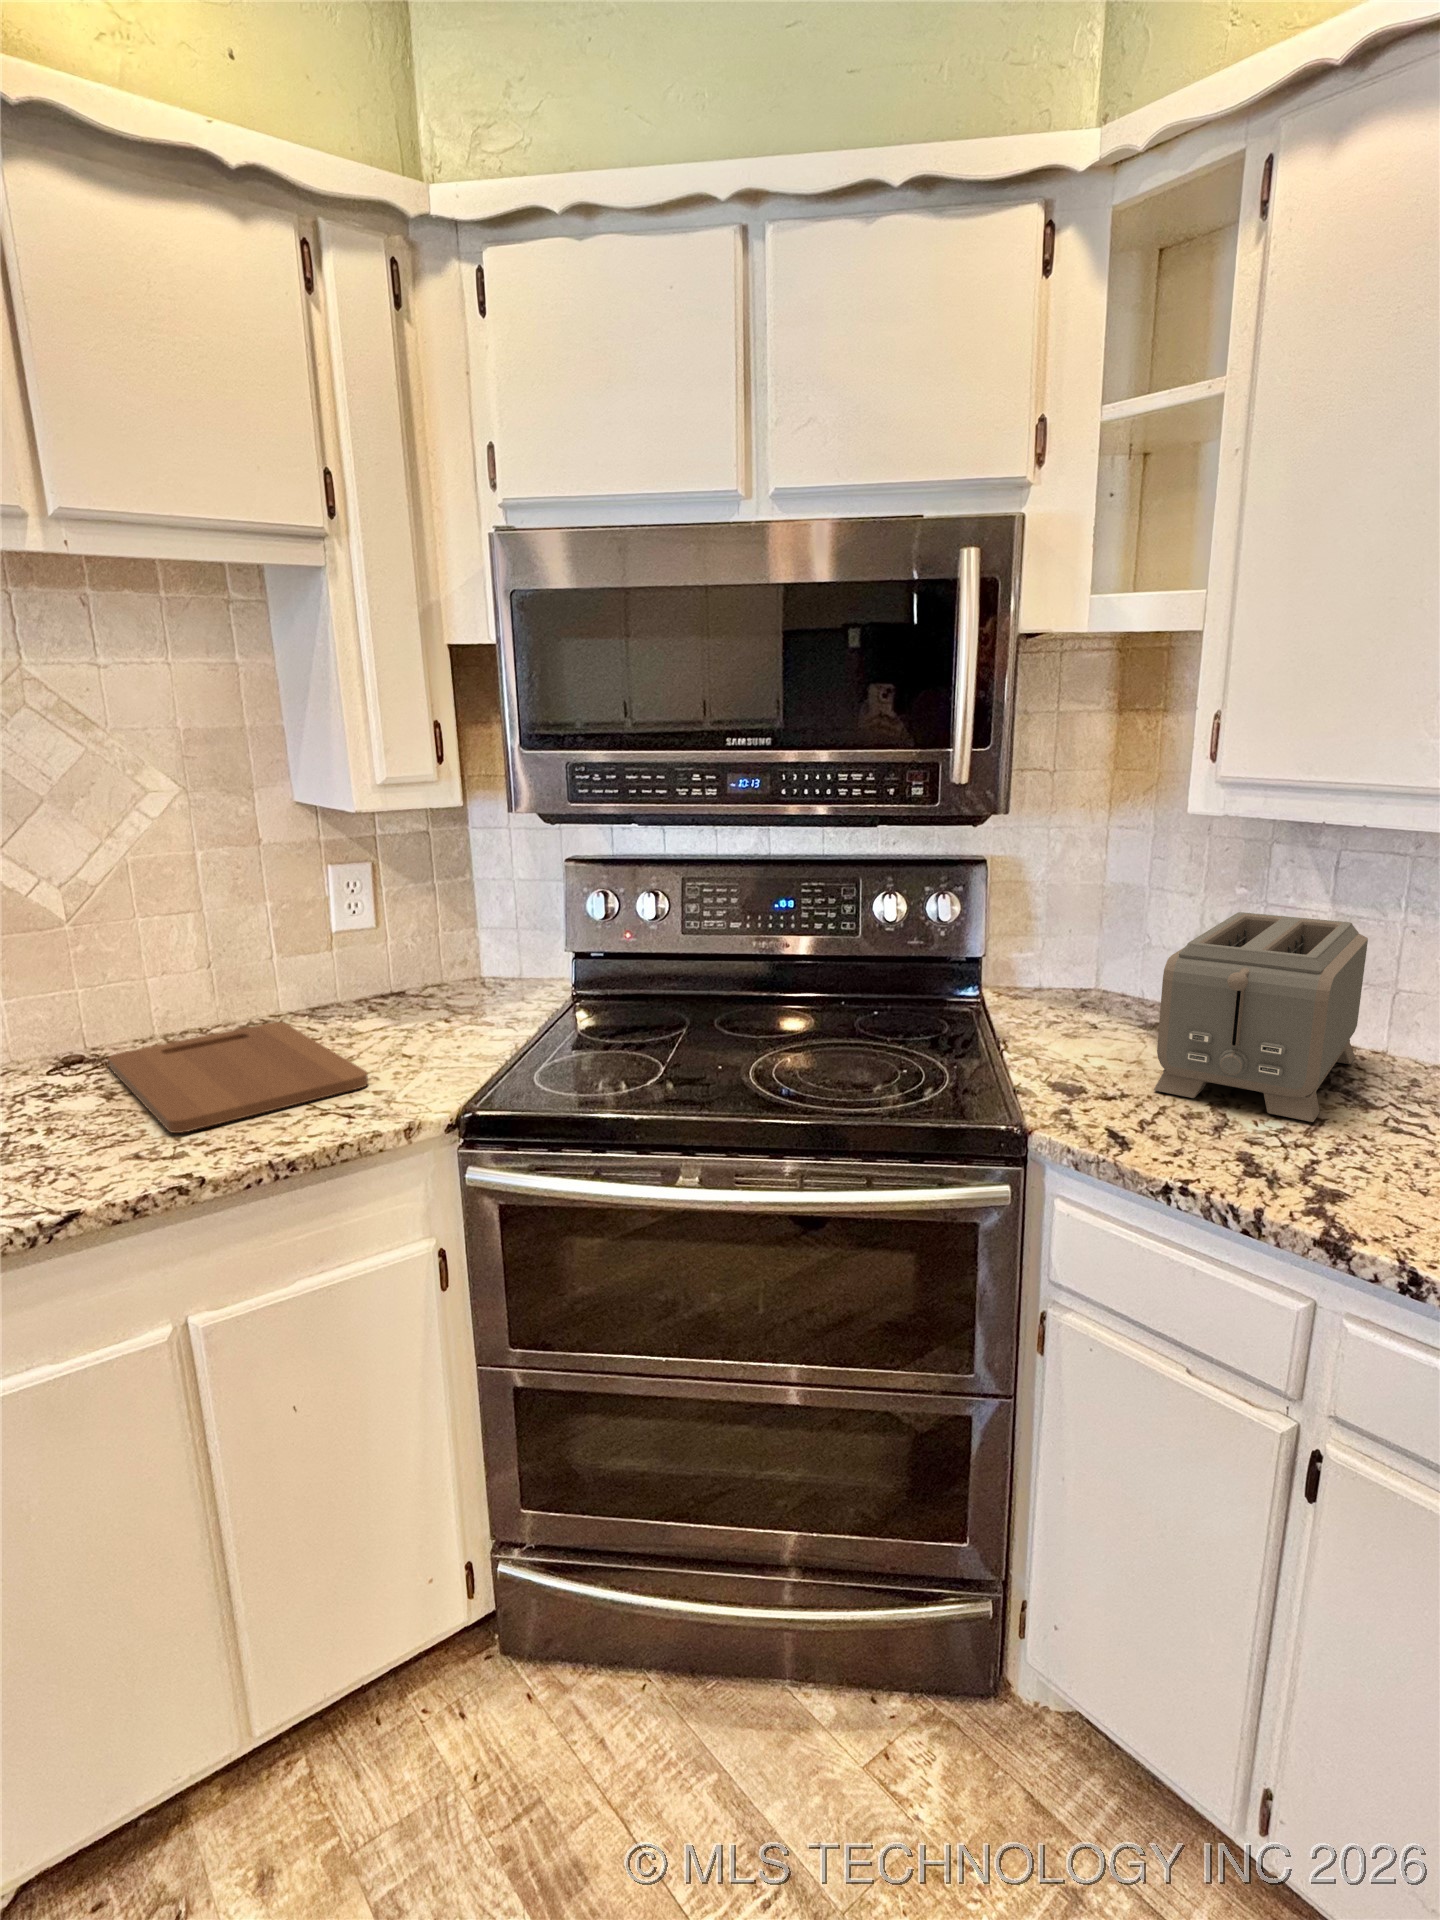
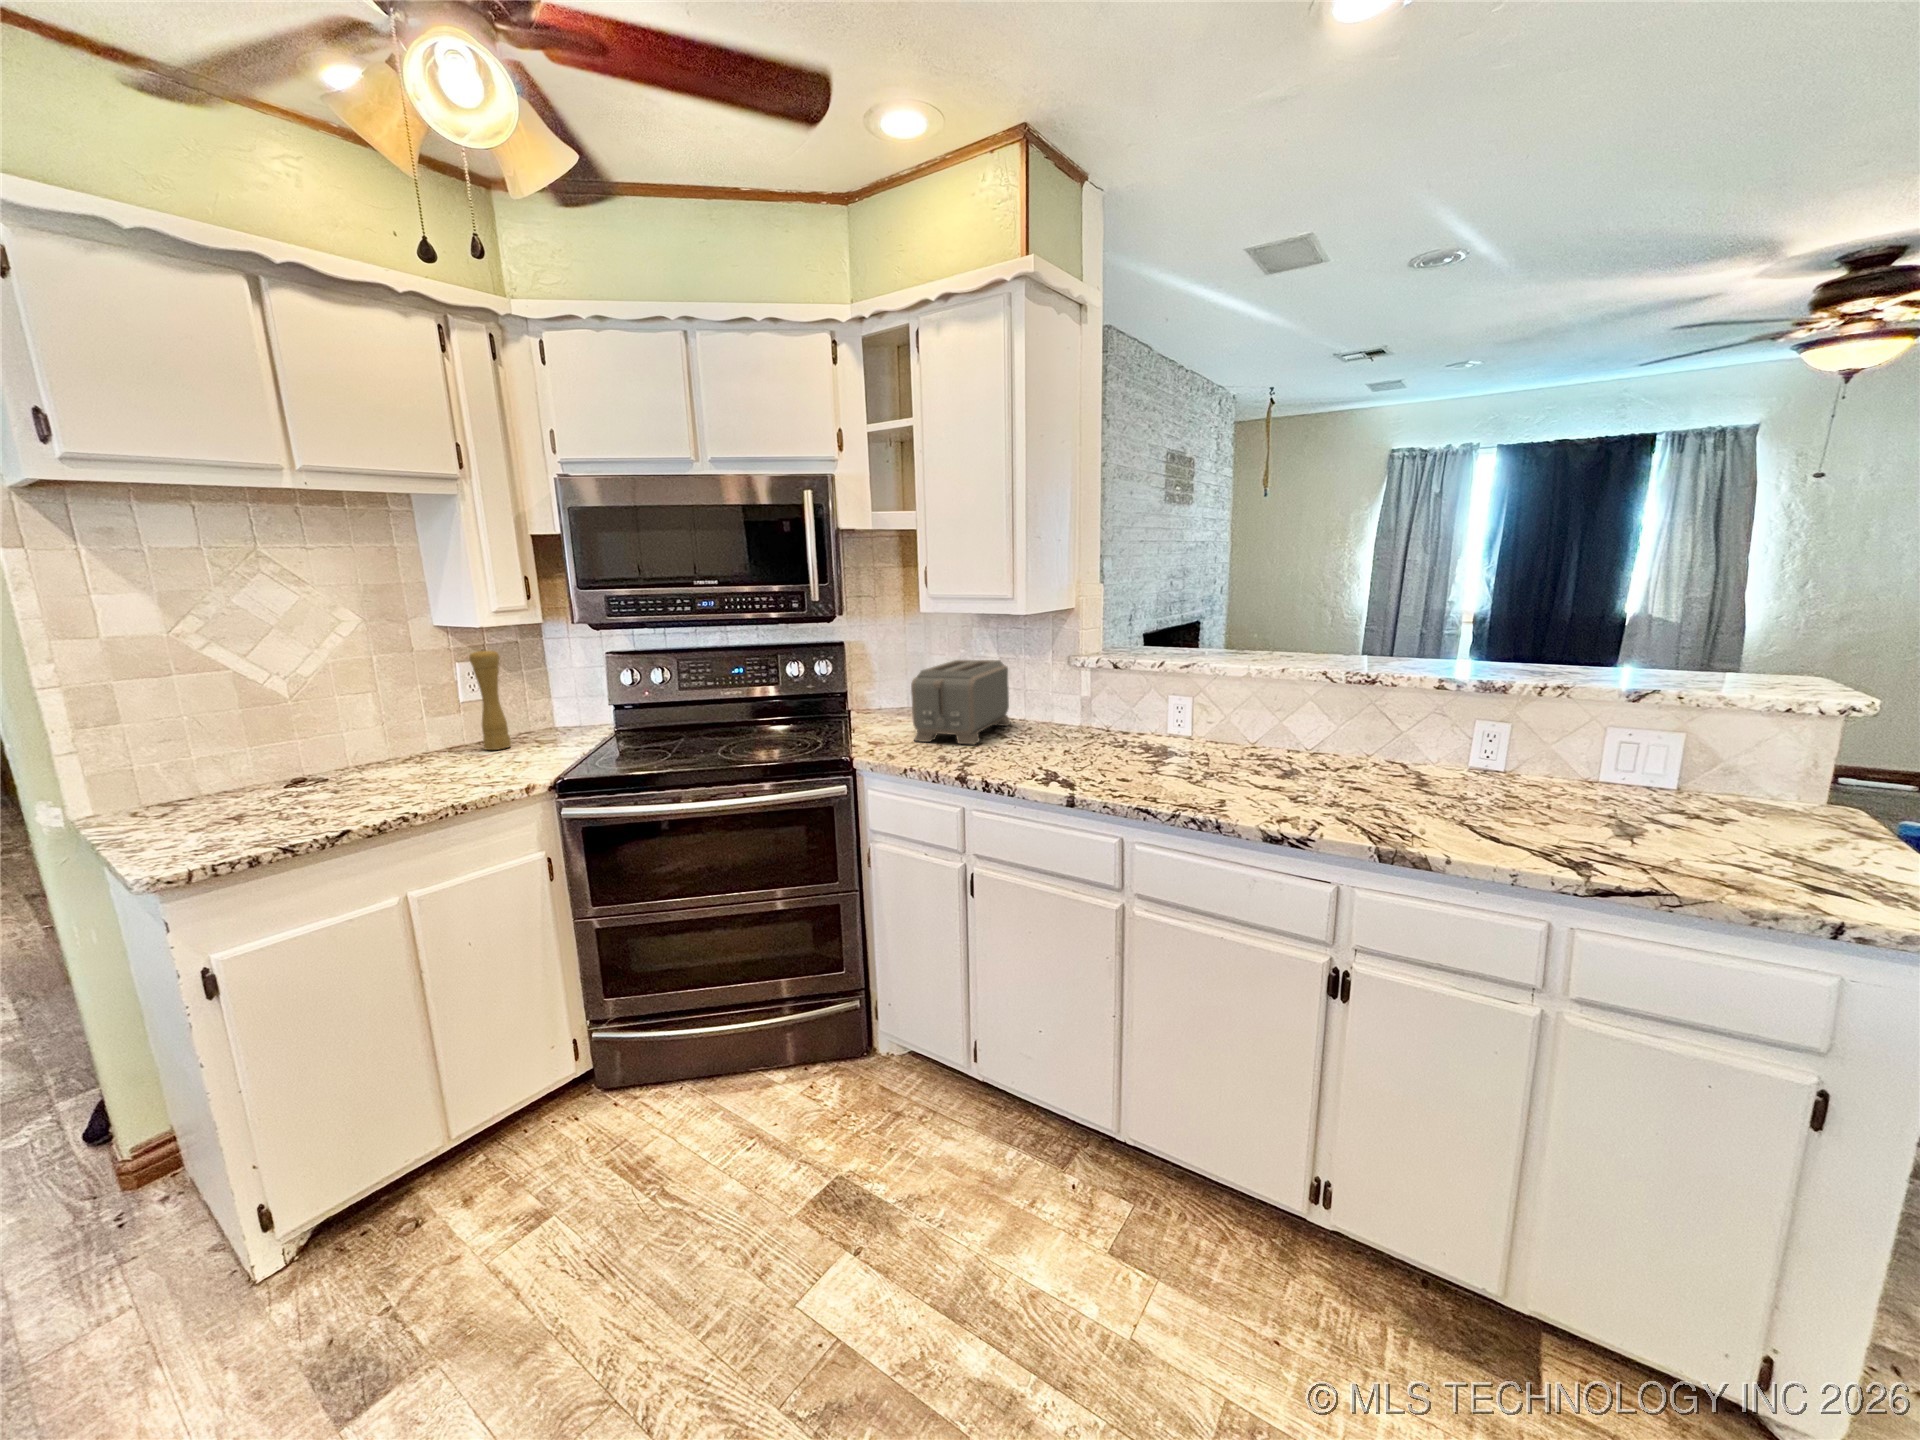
pepper mill: none [344,846,404,1019] -> present [469,649,511,750]
cutting board: present [109,1022,368,1133] -> none [324,754,500,799]

